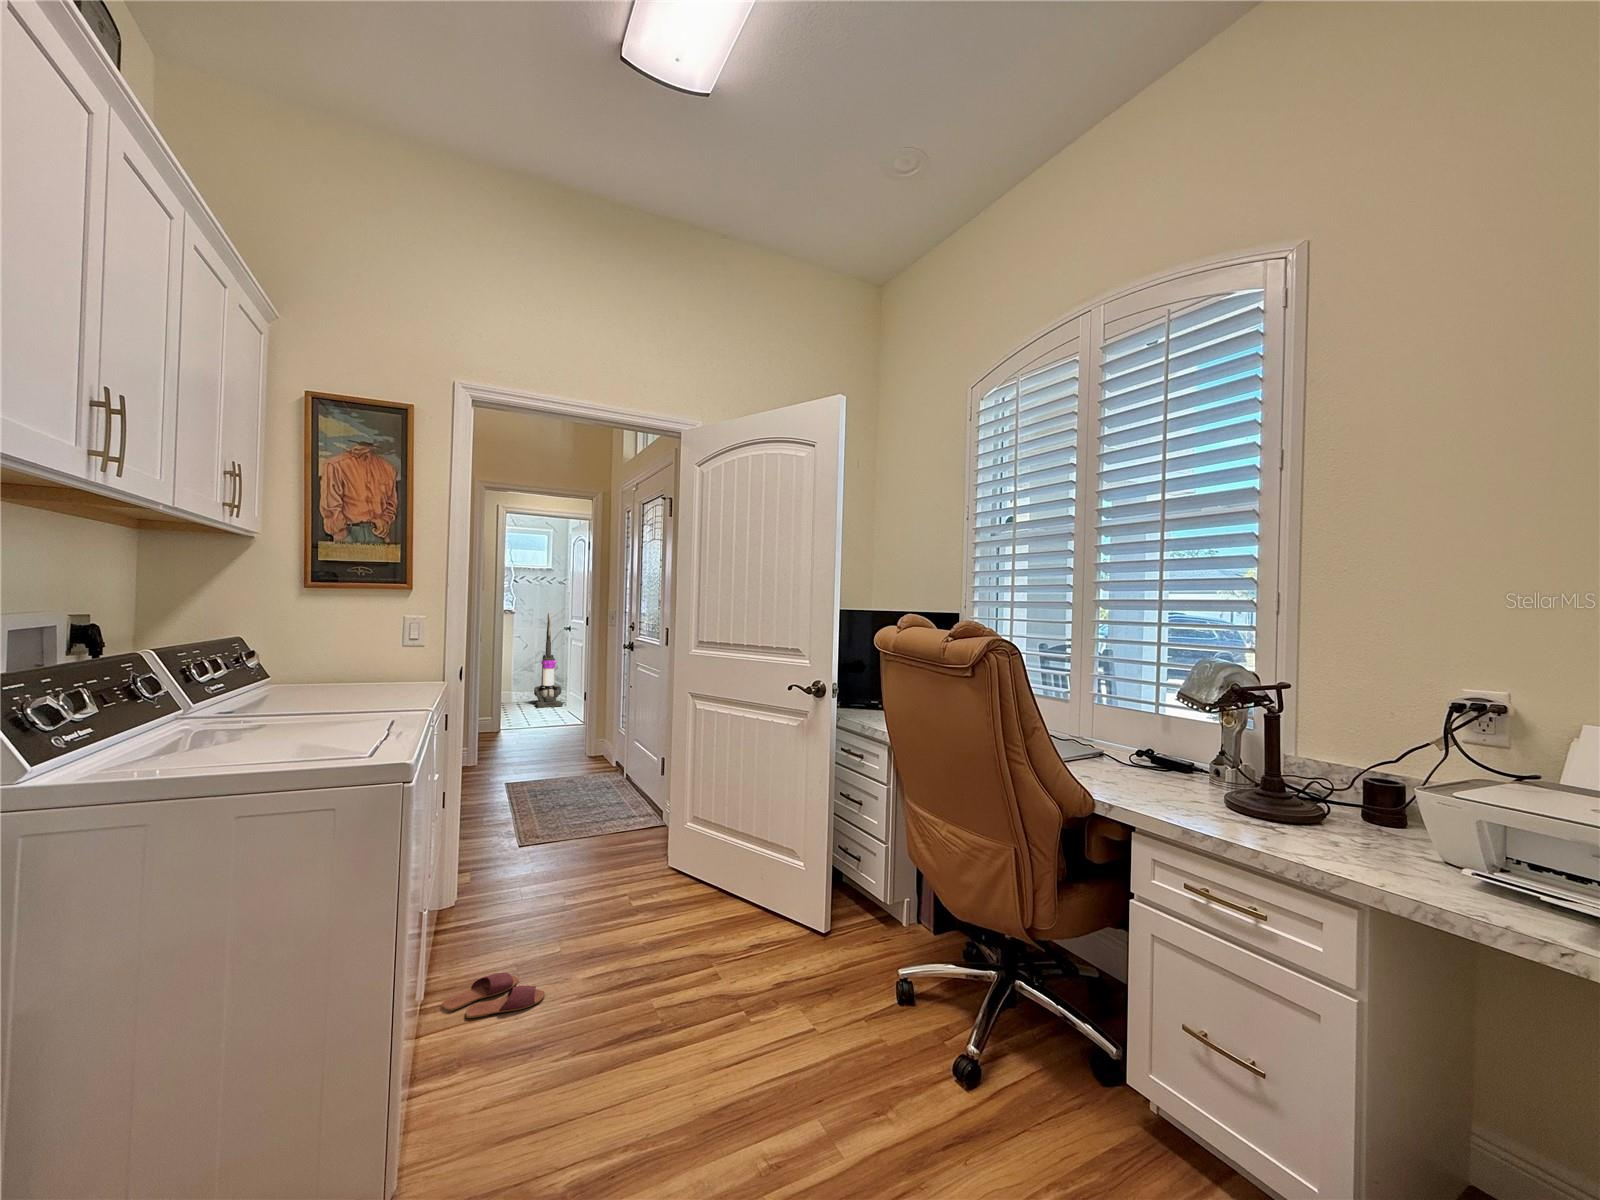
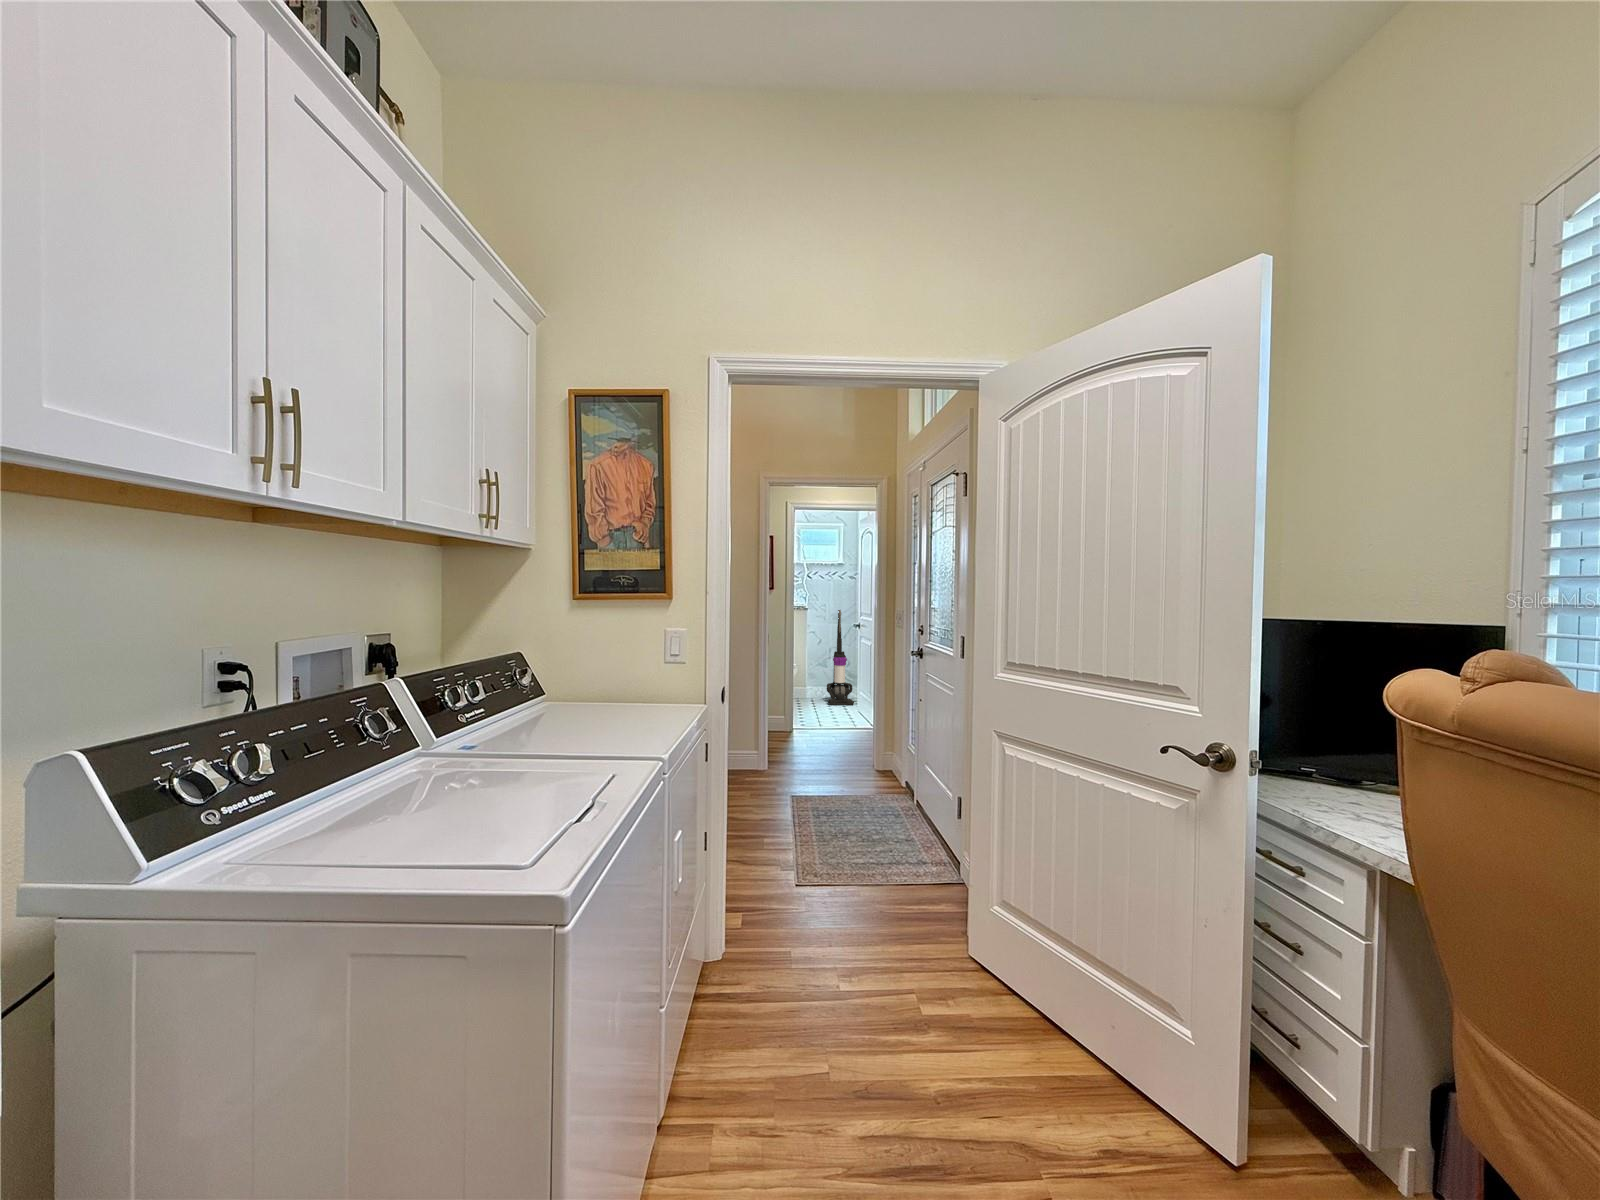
slippers: present [442,972,545,1018] -> none [685,1092,802,1169]

